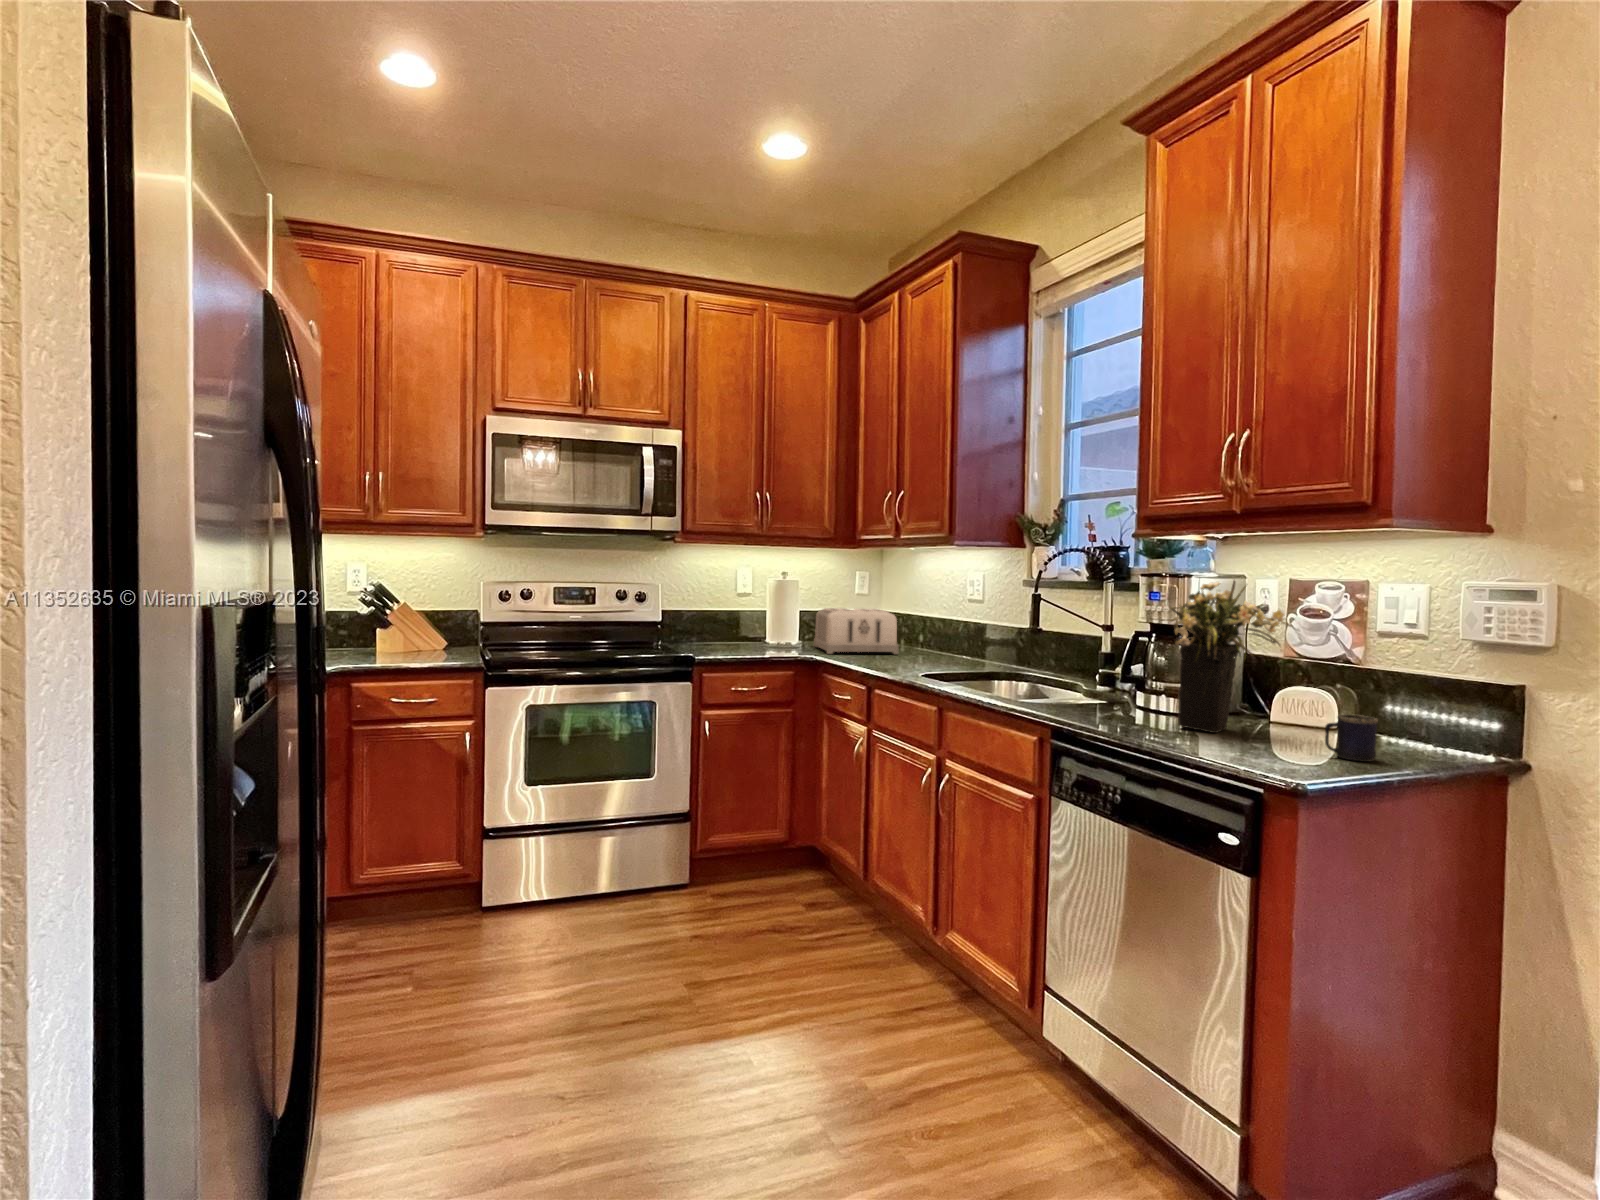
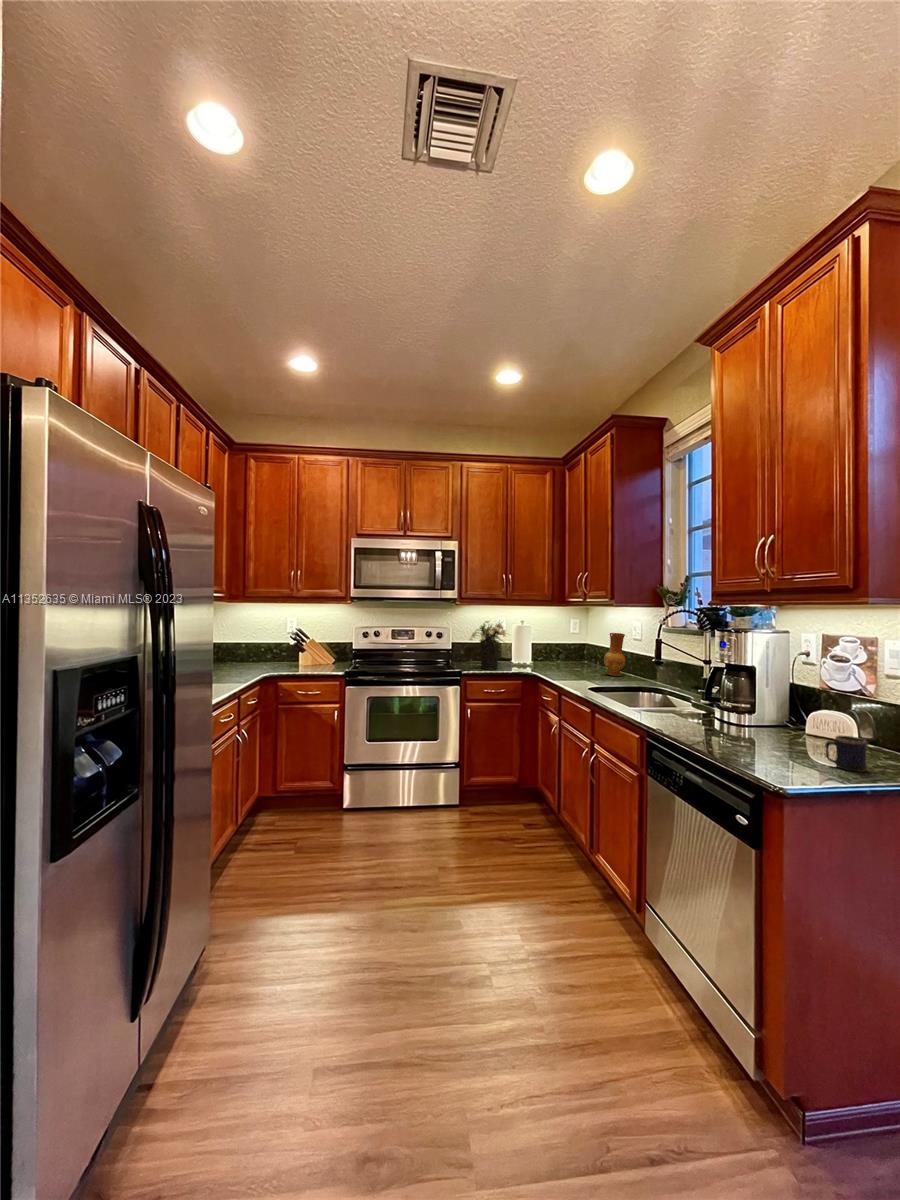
flower arrangement: present [1169,580,1292,733] -> present [470,621,506,670]
ceramic jug: none [925,590,958,660] -> present [604,633,625,676]
toaster: present [814,608,899,654] -> none [540,642,589,672]

